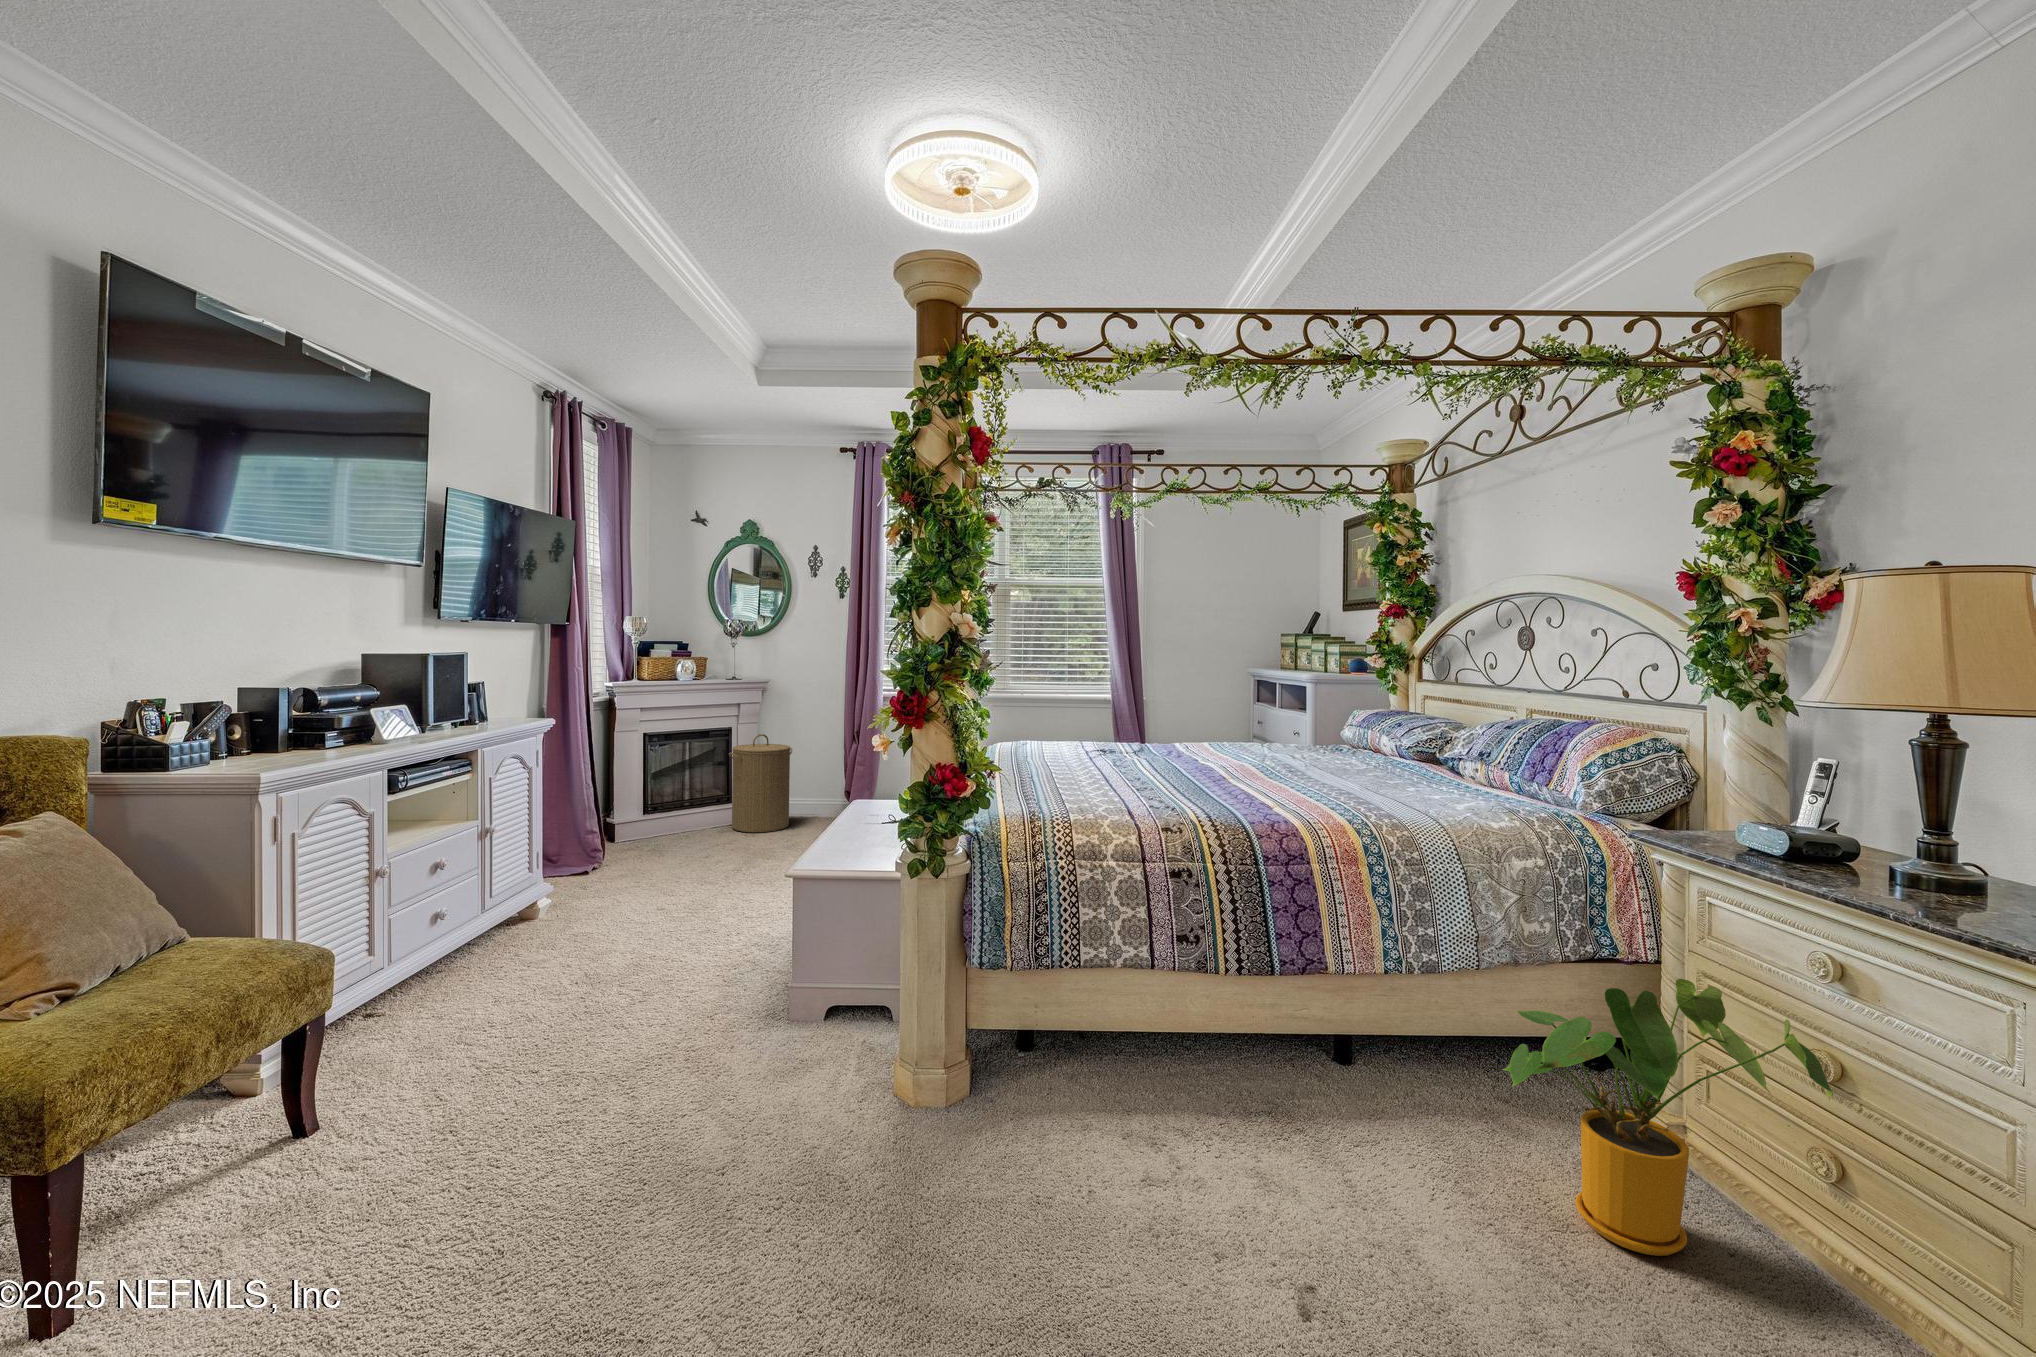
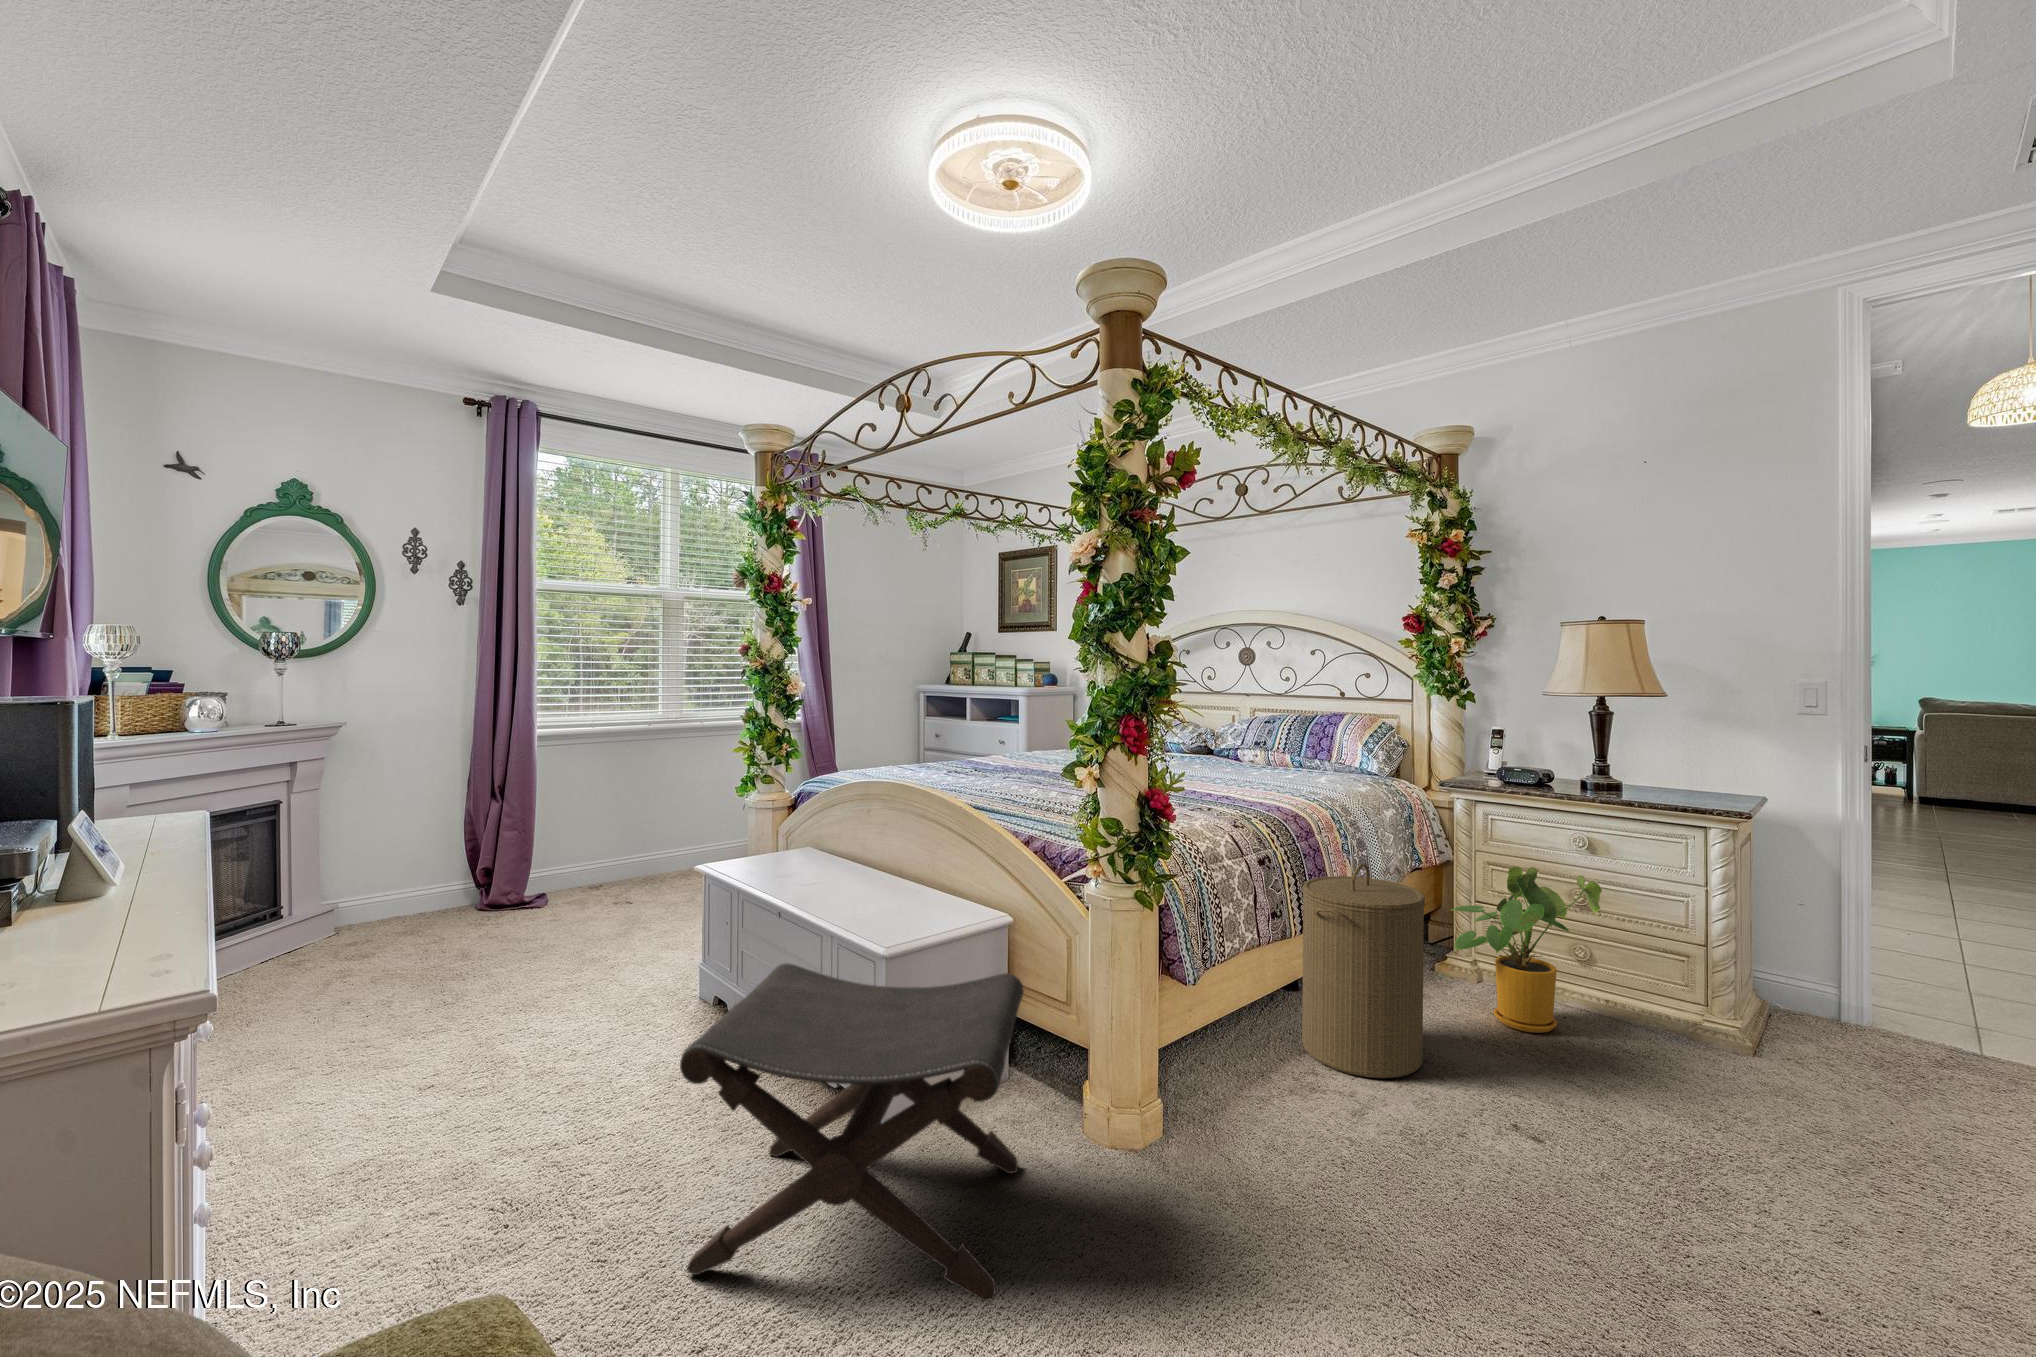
laundry hamper: present [729,734,792,832] -> present [1302,863,1425,1078]
footstool: none [556,866,818,1148] -> present [680,963,1024,1301]

